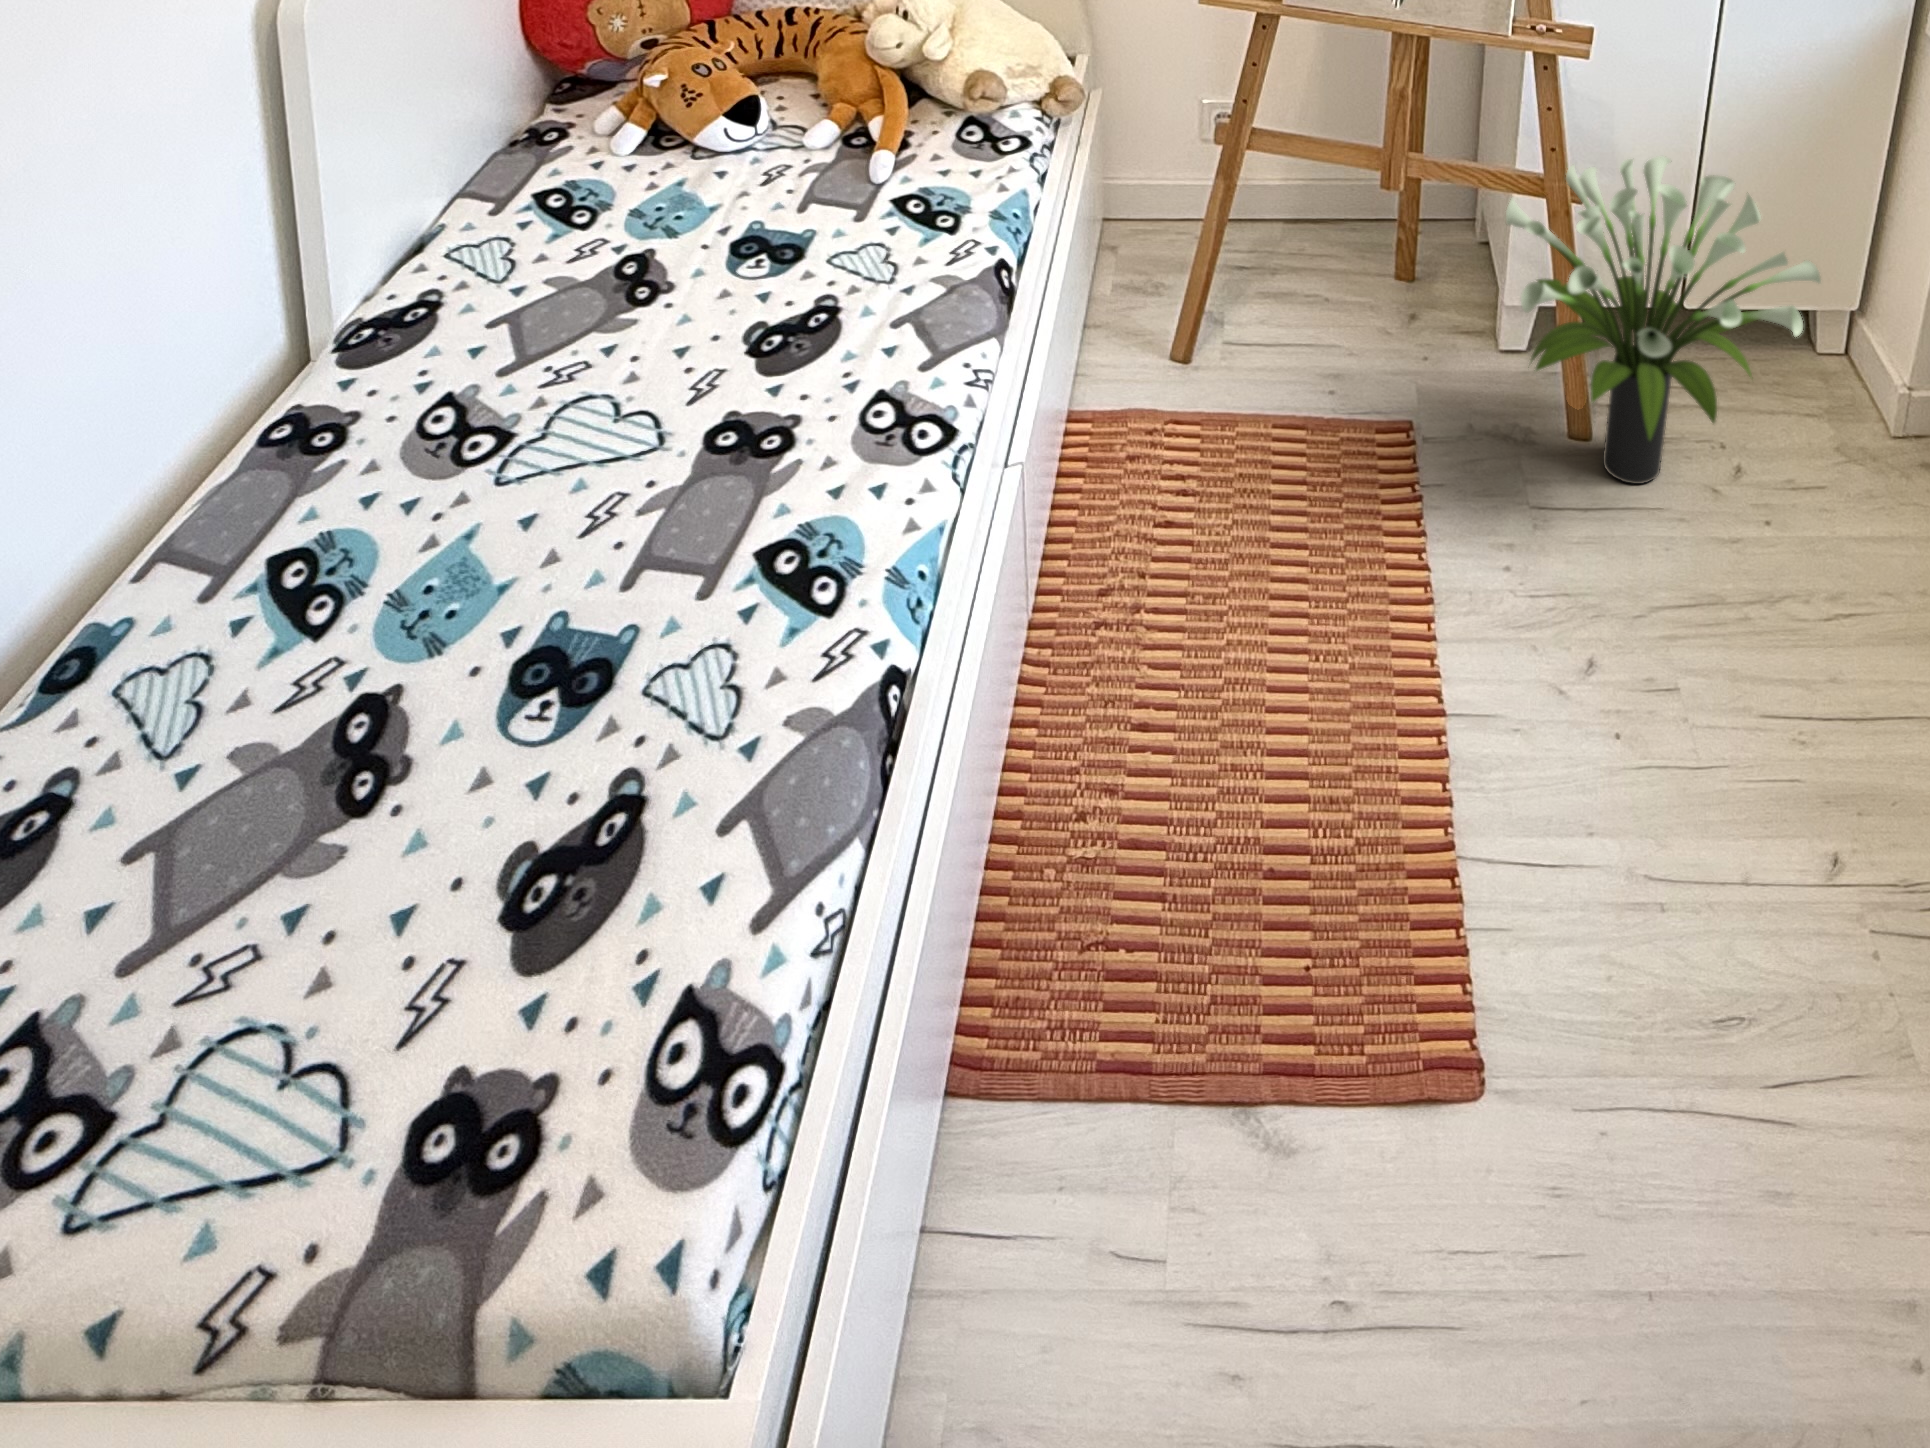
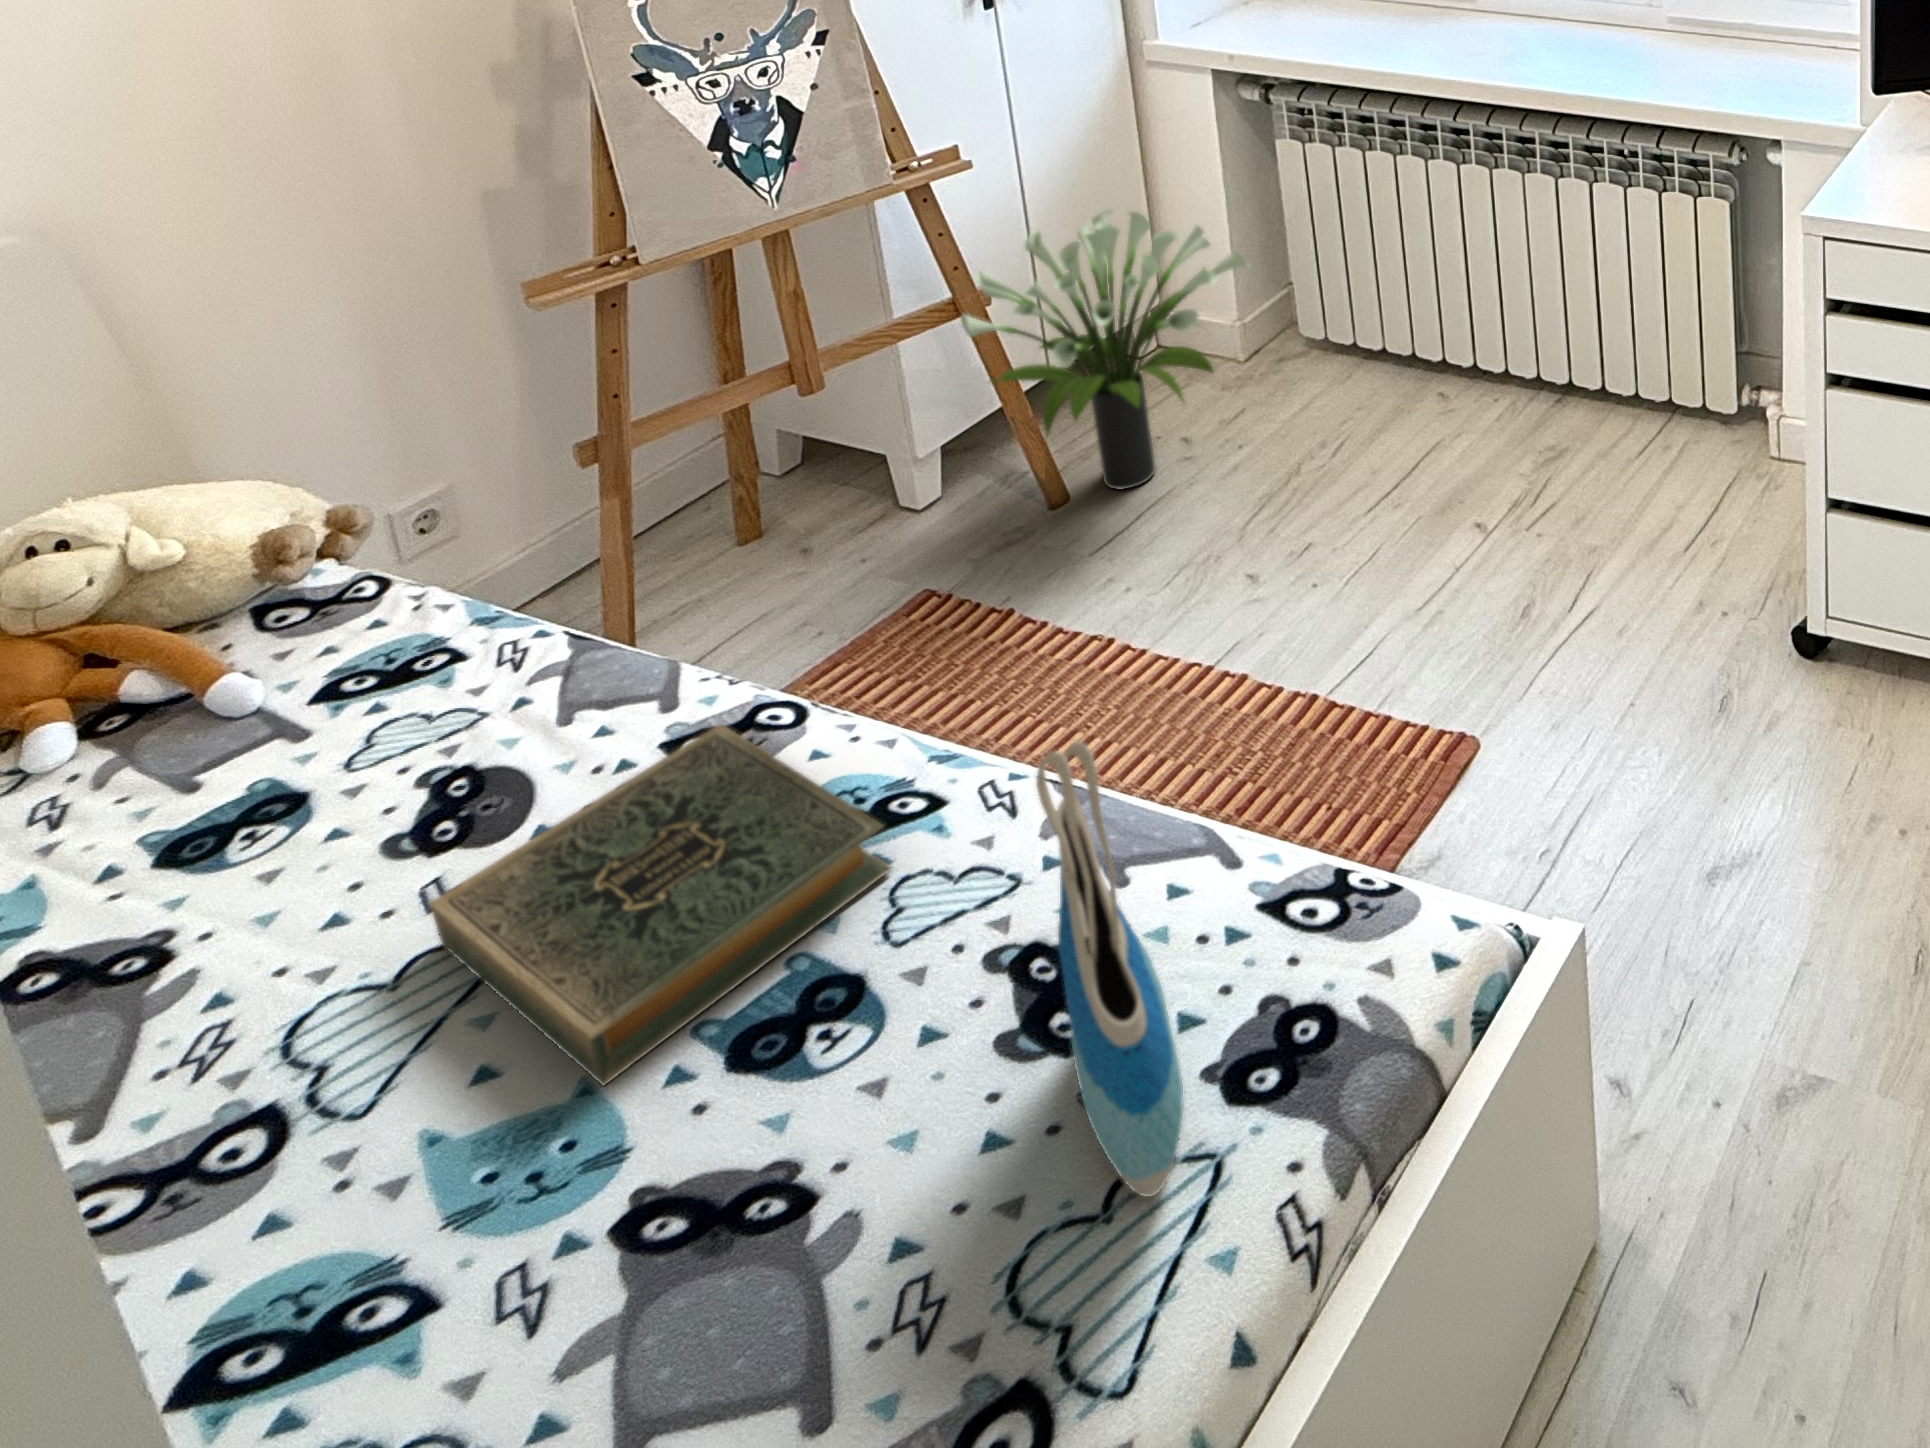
hardback book: none [472,381,834,626] -> present [430,724,892,1086]
tote bag: none [154,639,533,1113] -> present [1036,742,1184,1197]

